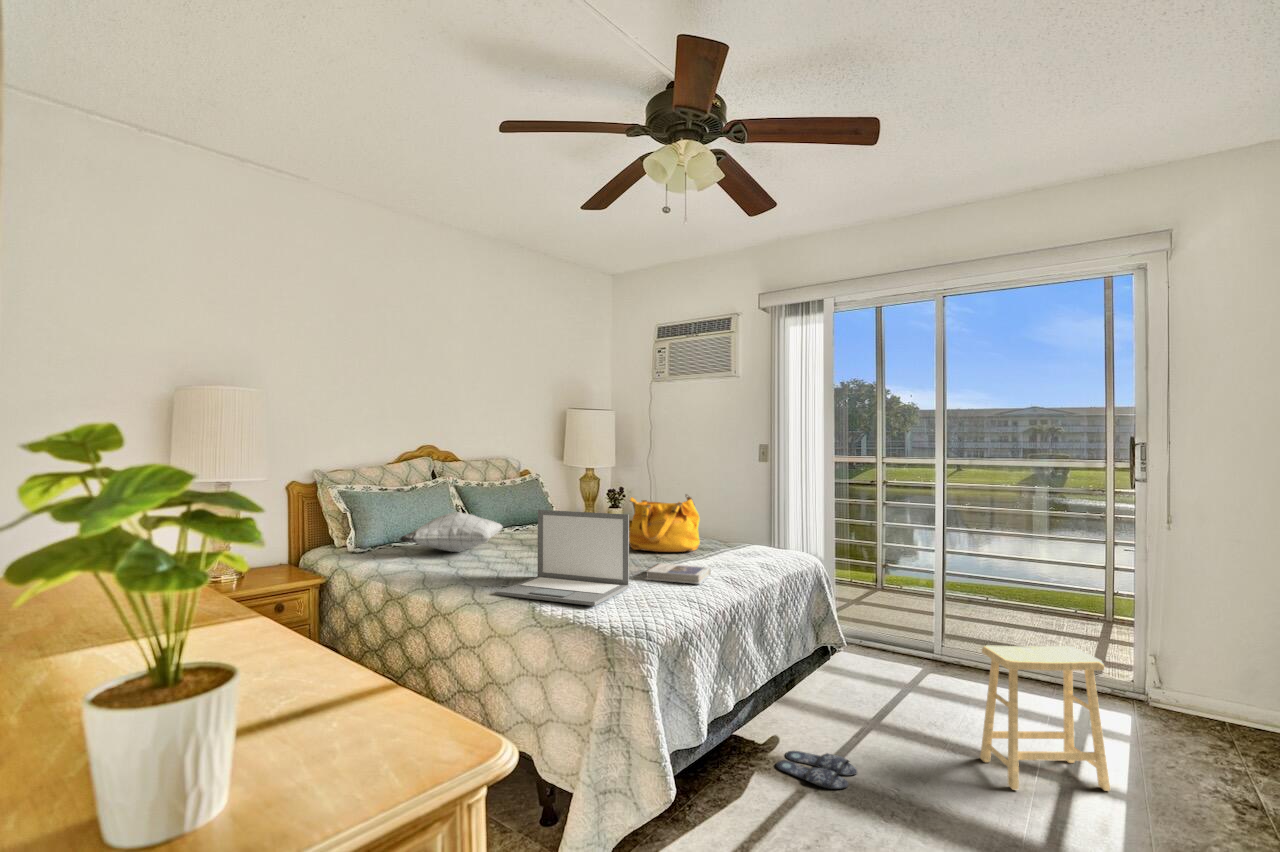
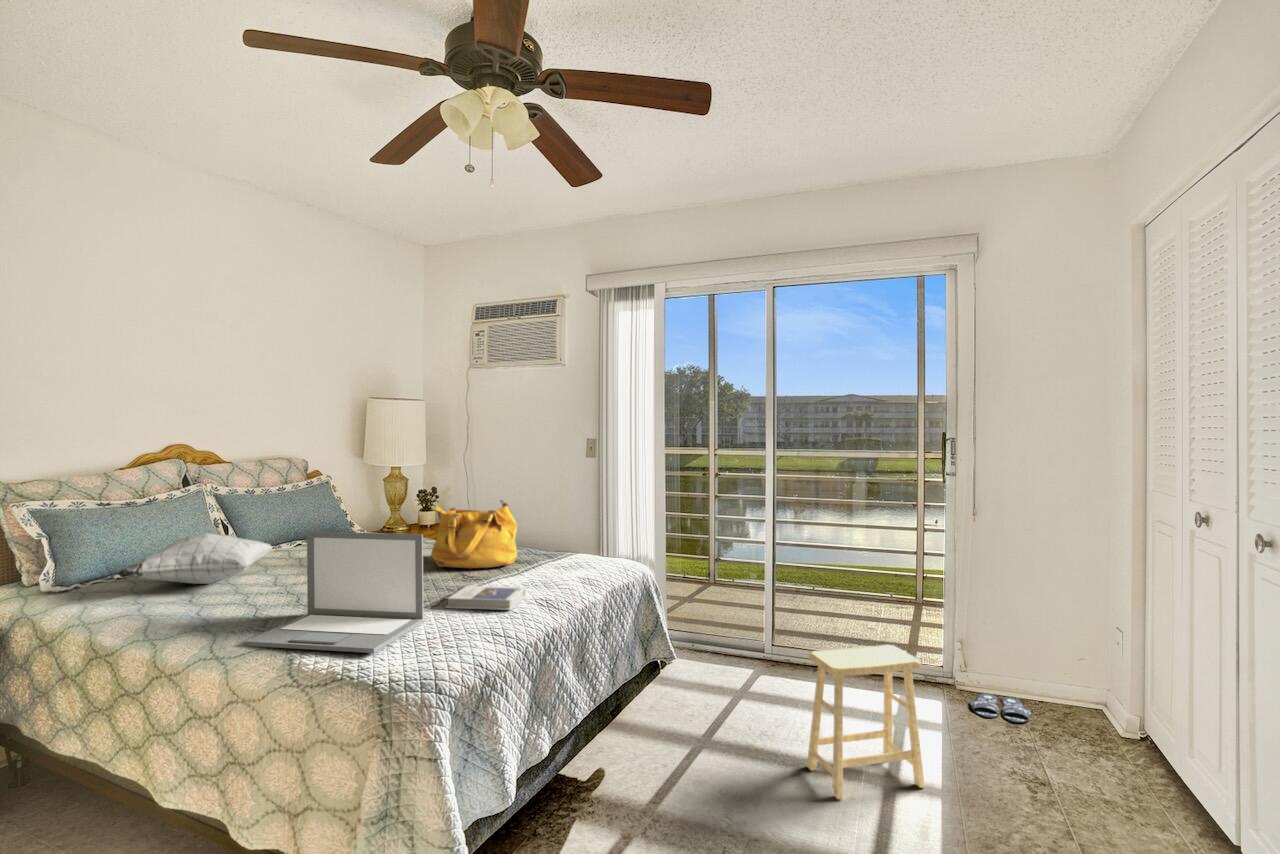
slippers: present [776,751,857,789] -> present [970,693,1031,723]

